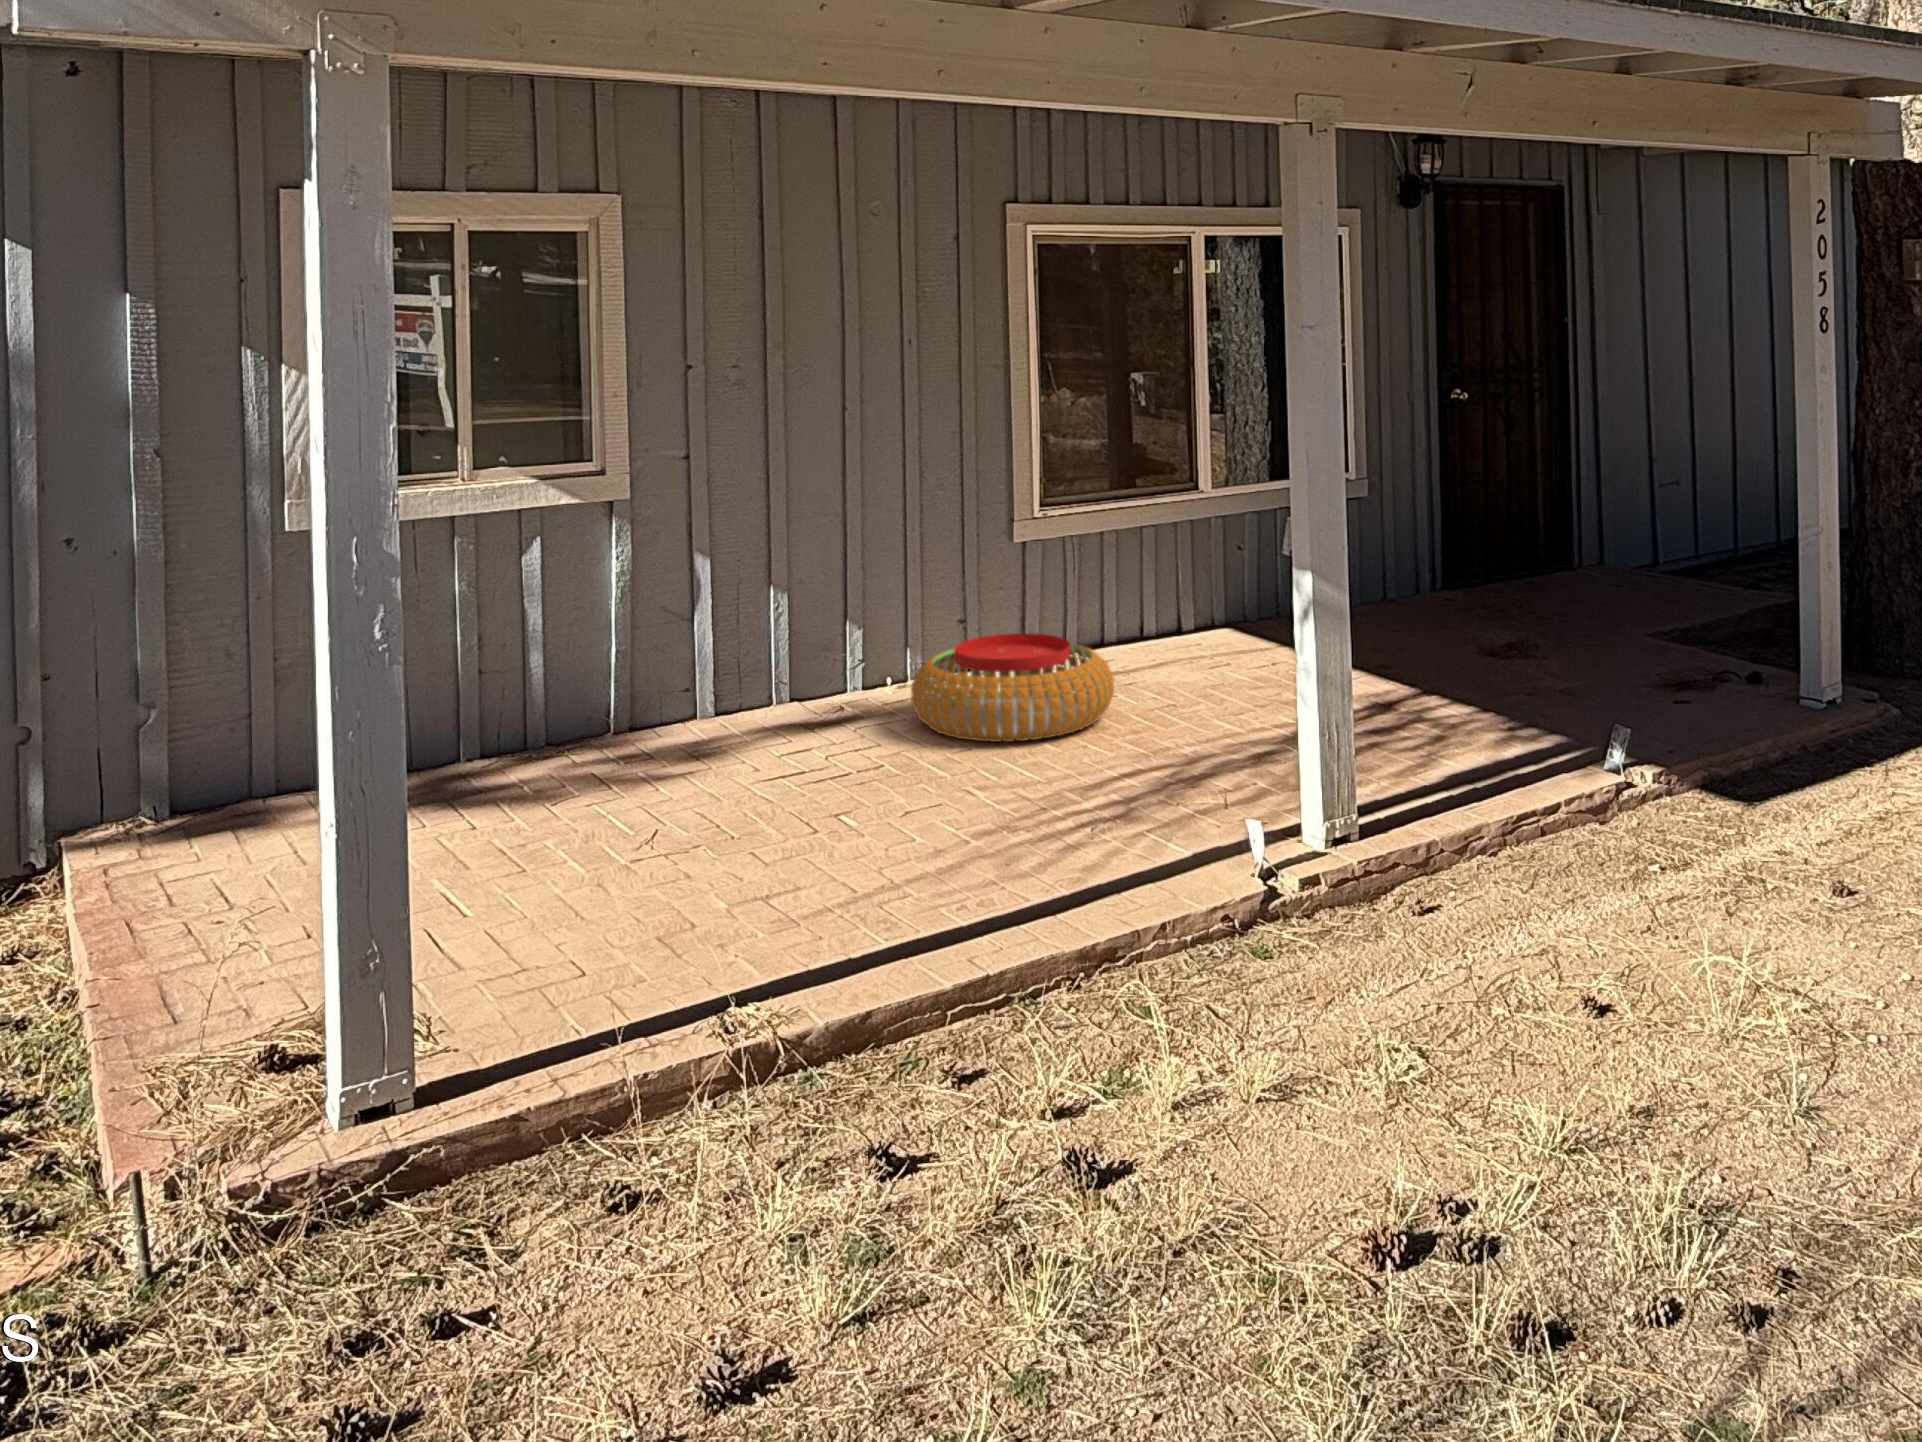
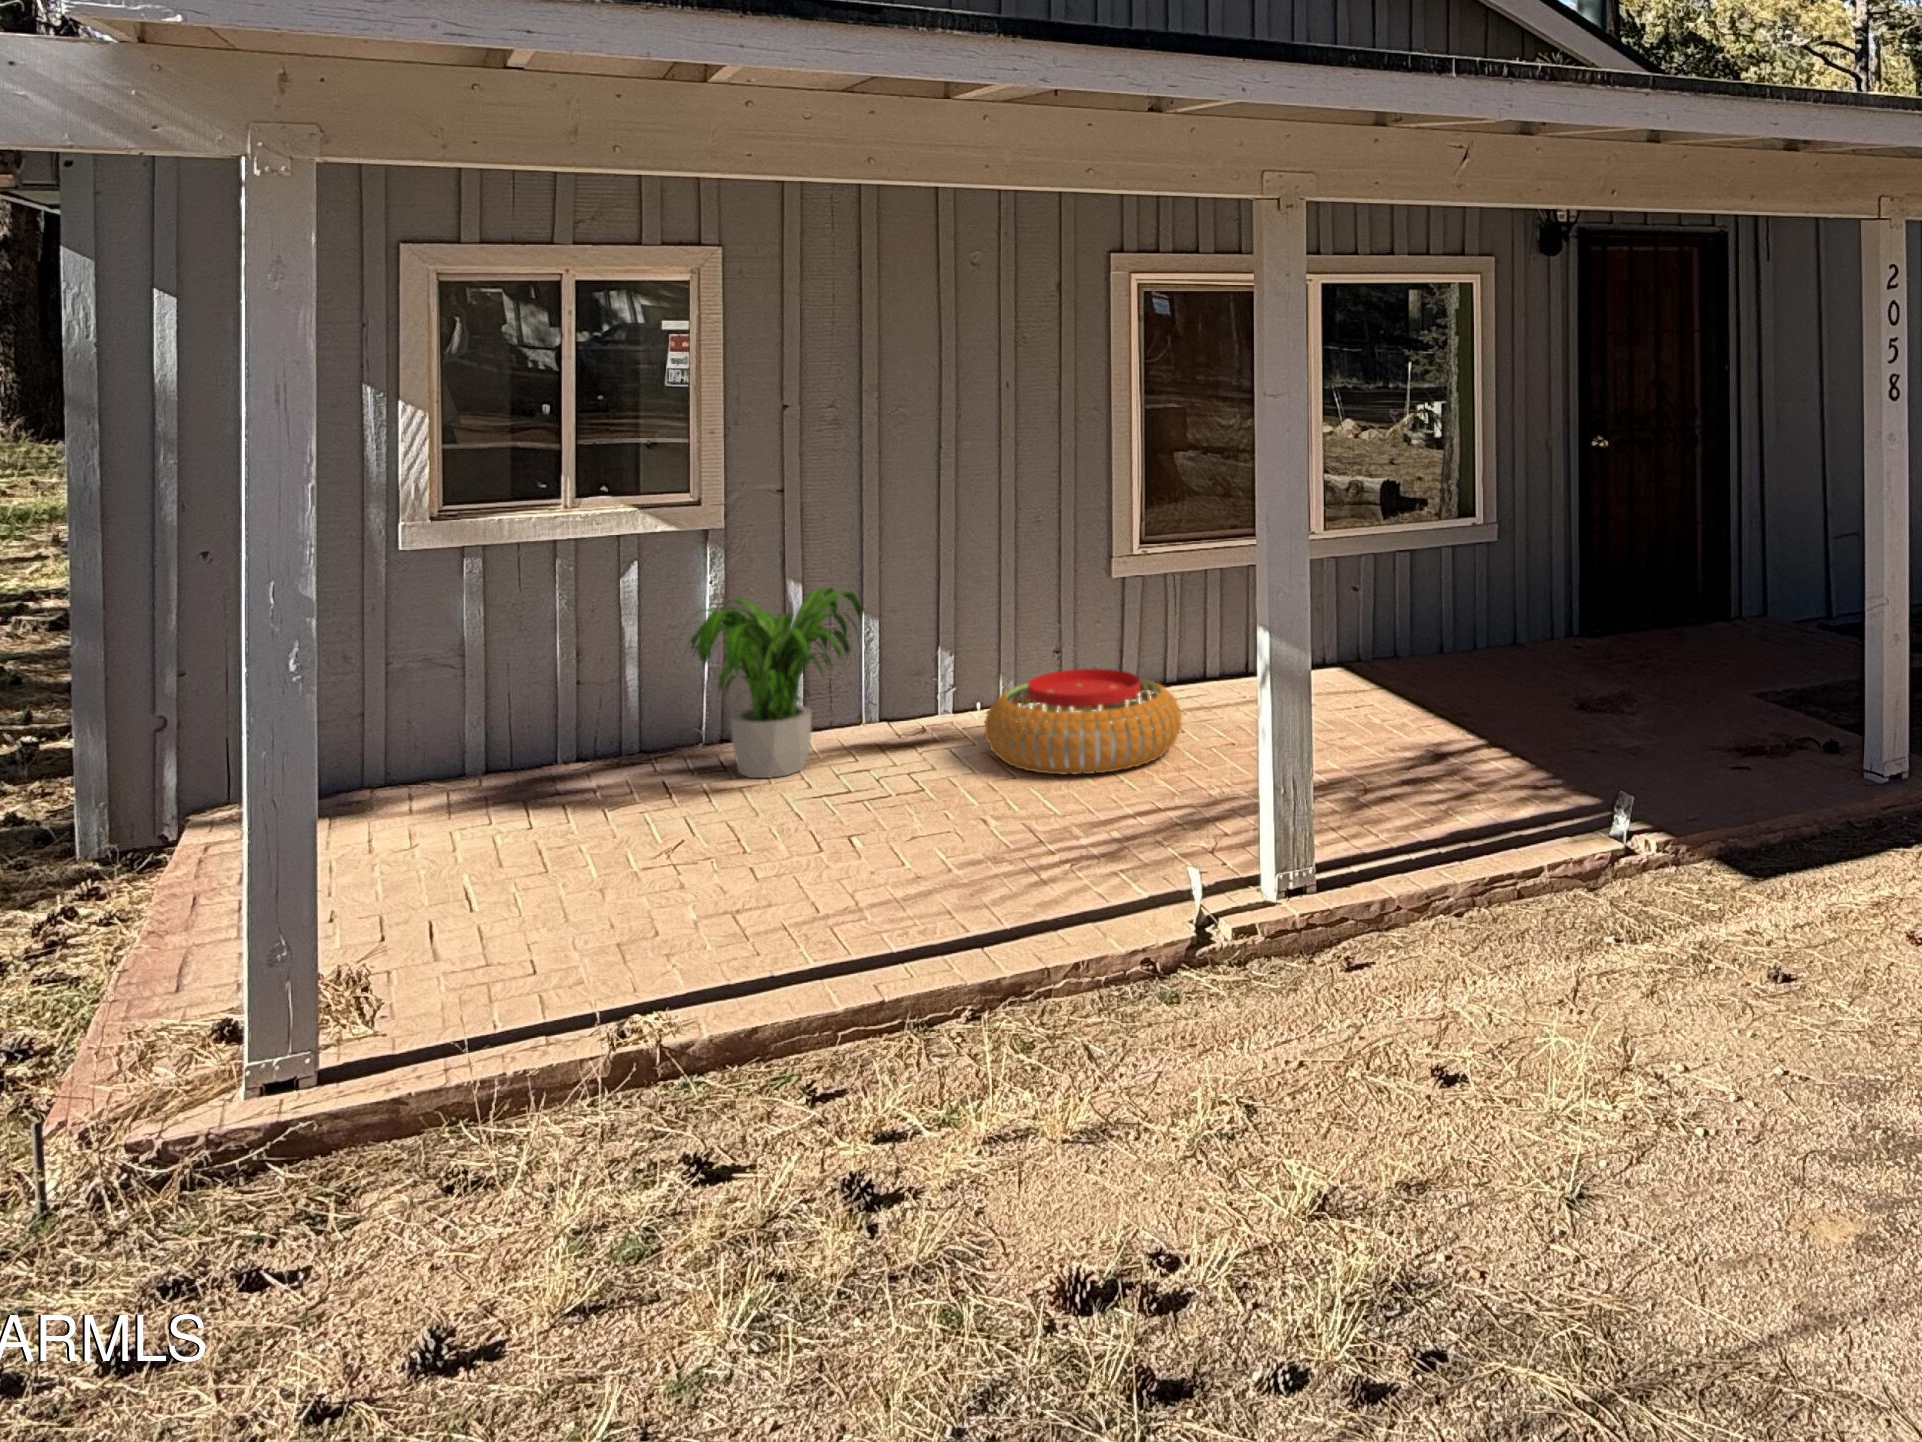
potted plant: none [586,559,796,764] -> present [687,588,863,778]

